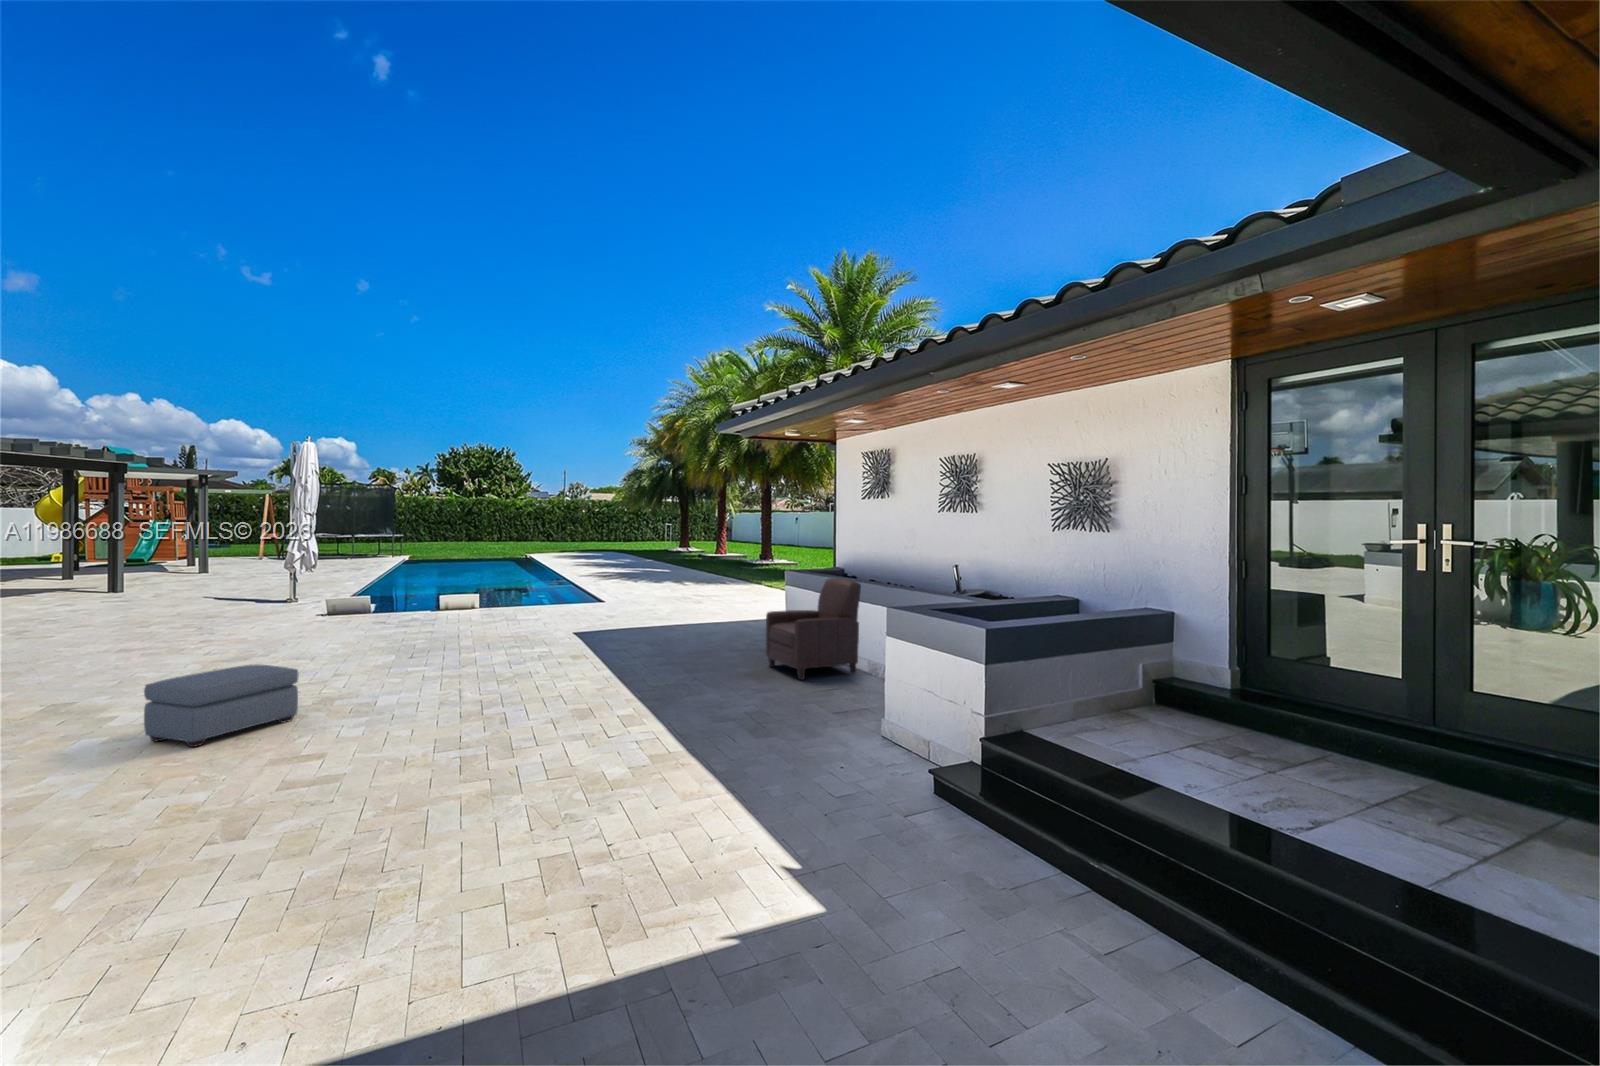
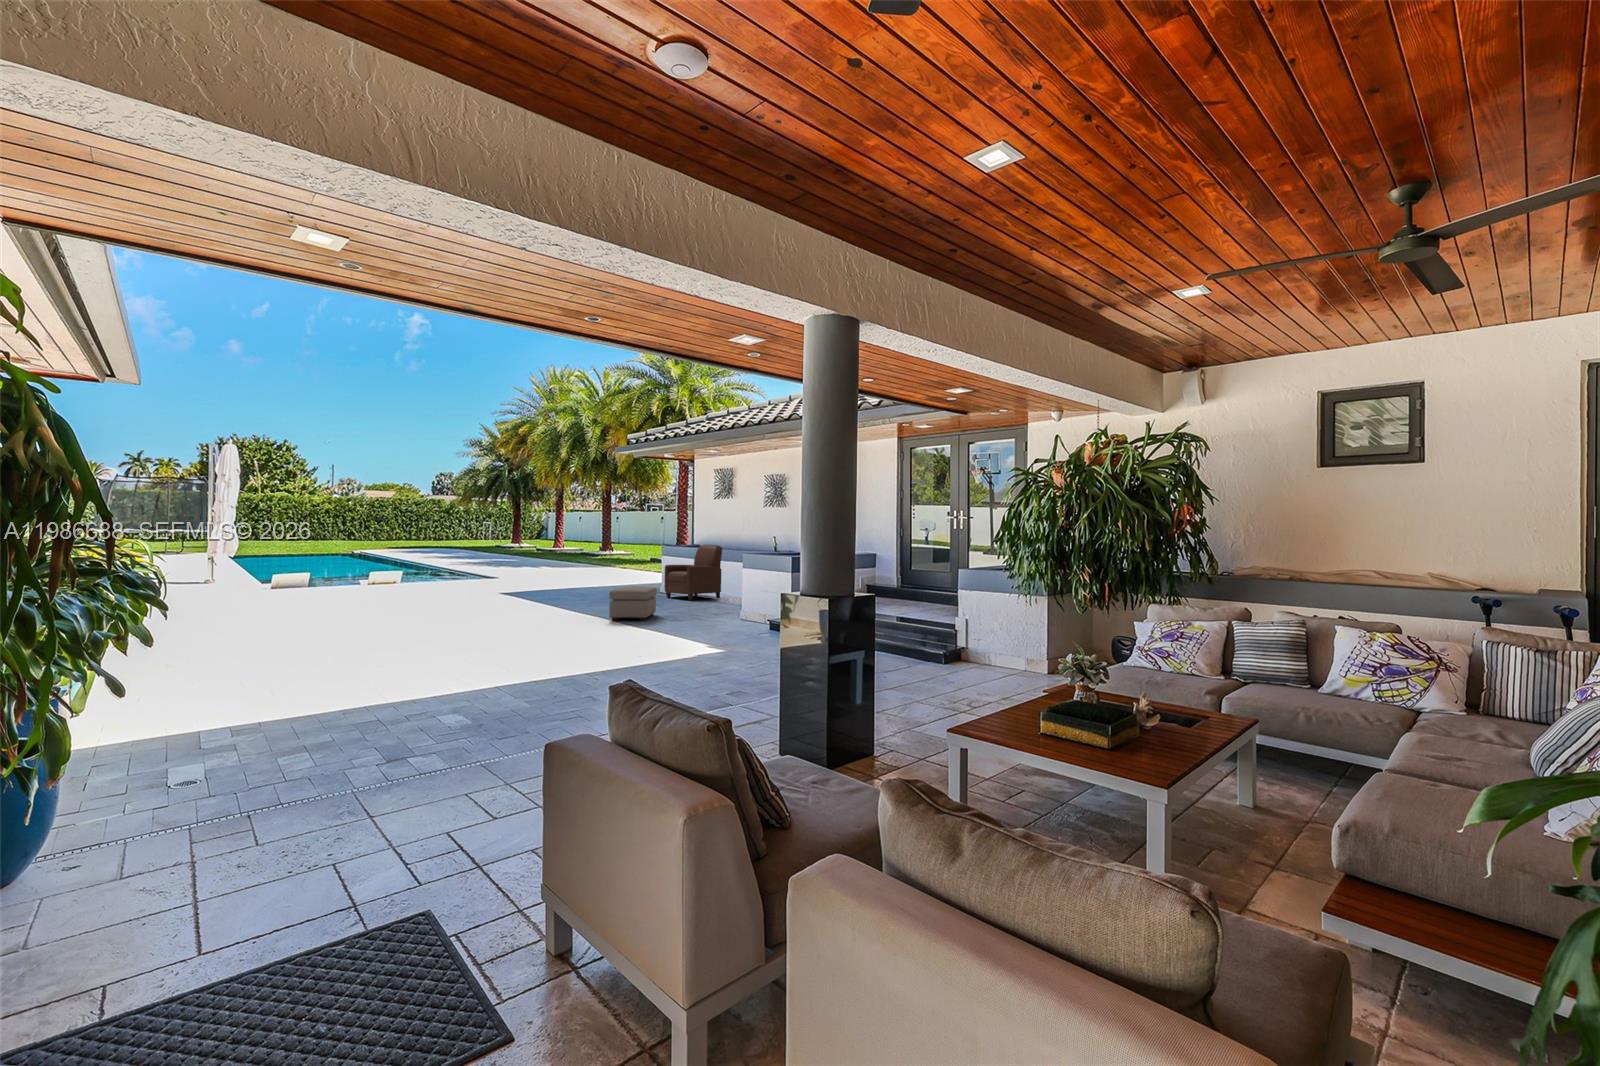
ottoman: present [144,665,298,747] -> present [609,586,657,621]

